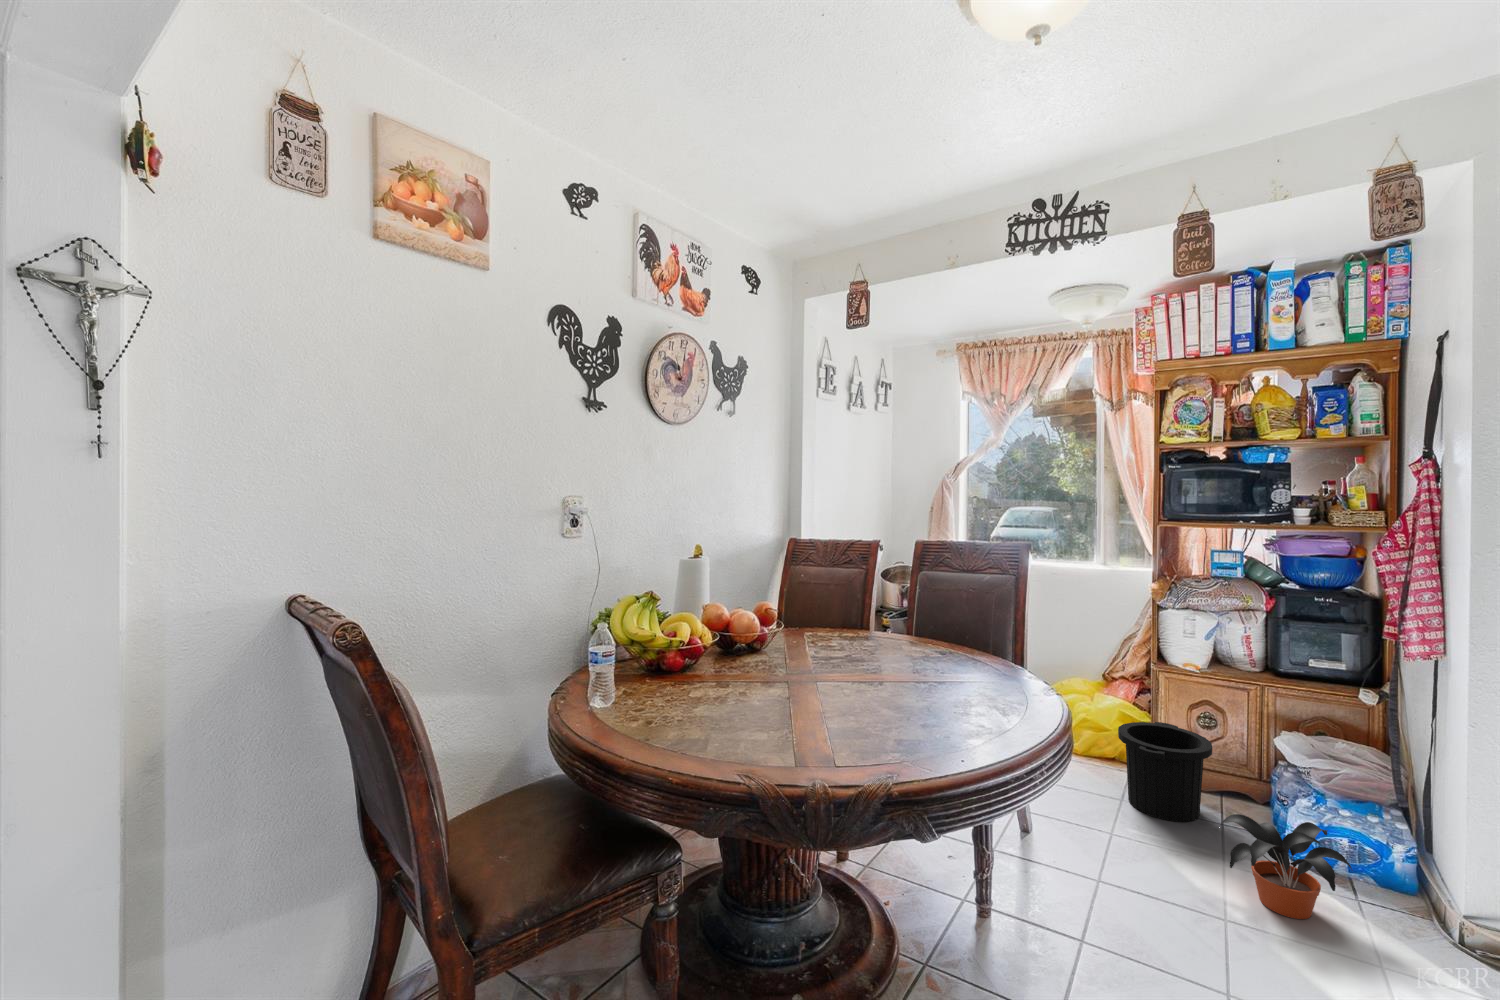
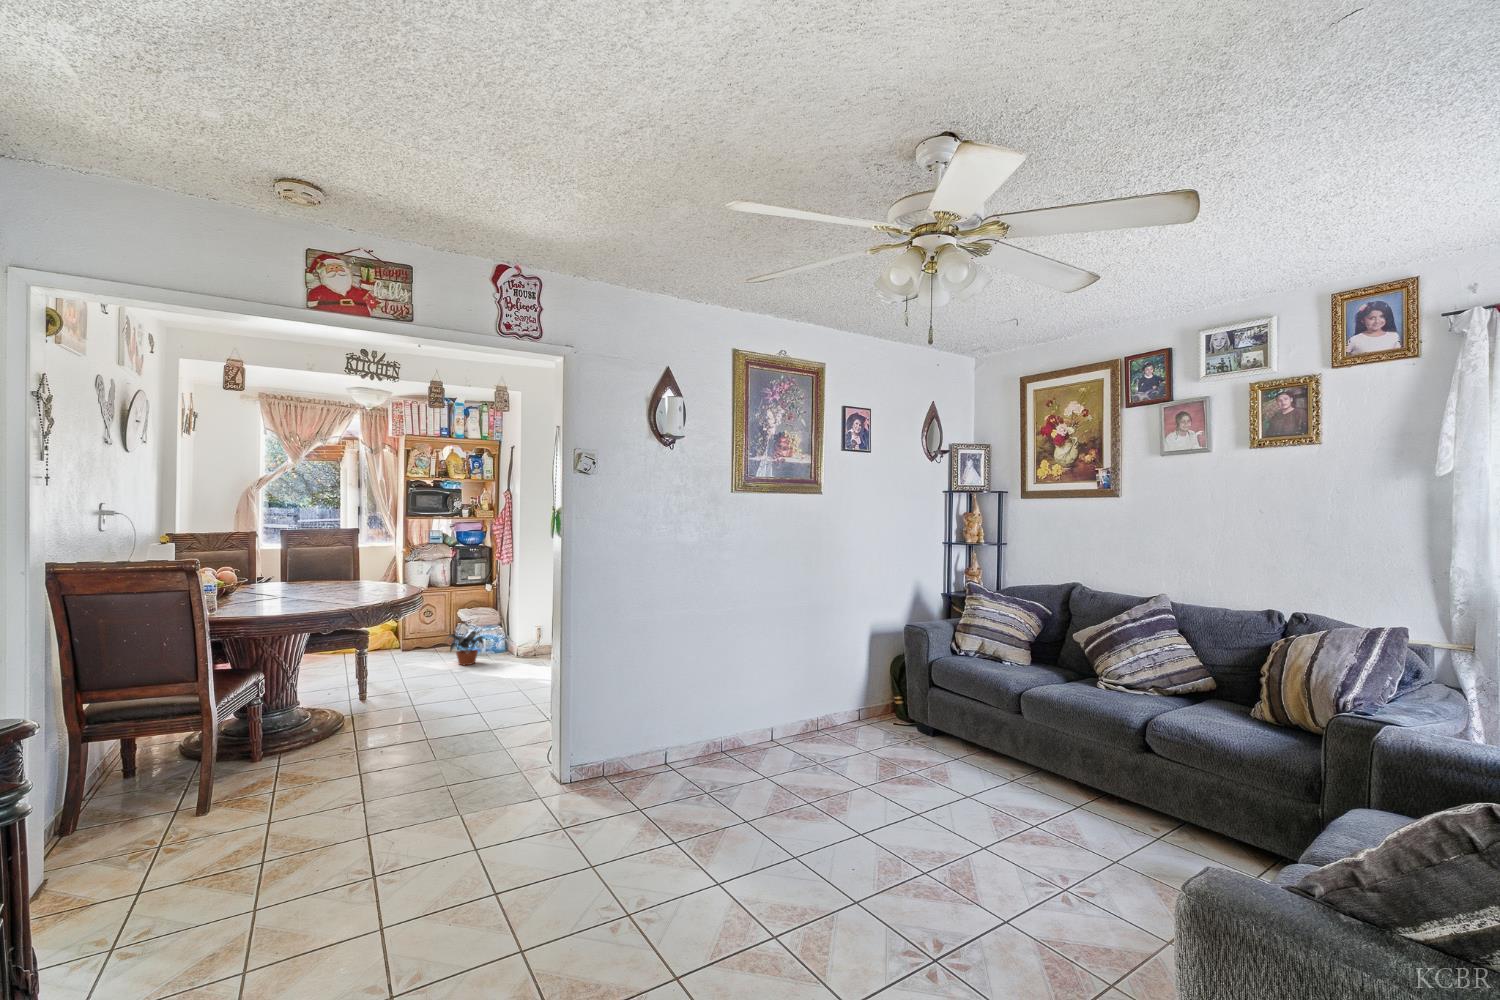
trash can: present [1118,722,1212,822] -> none [392,618,435,659]

